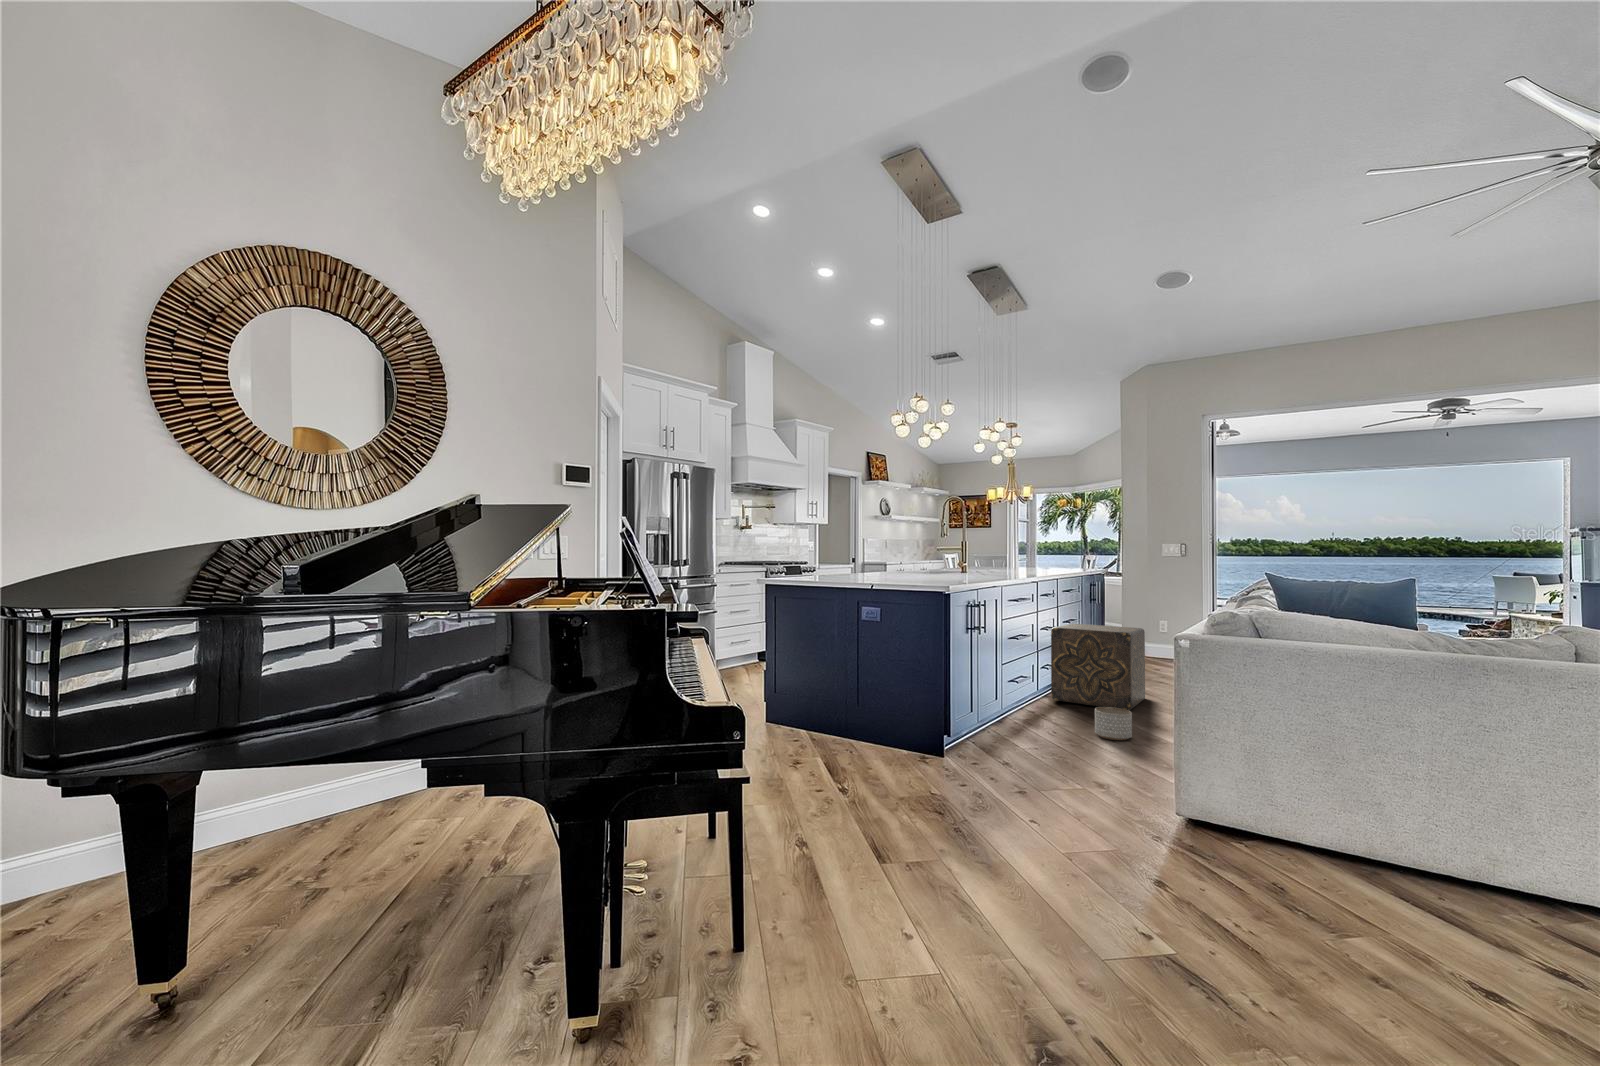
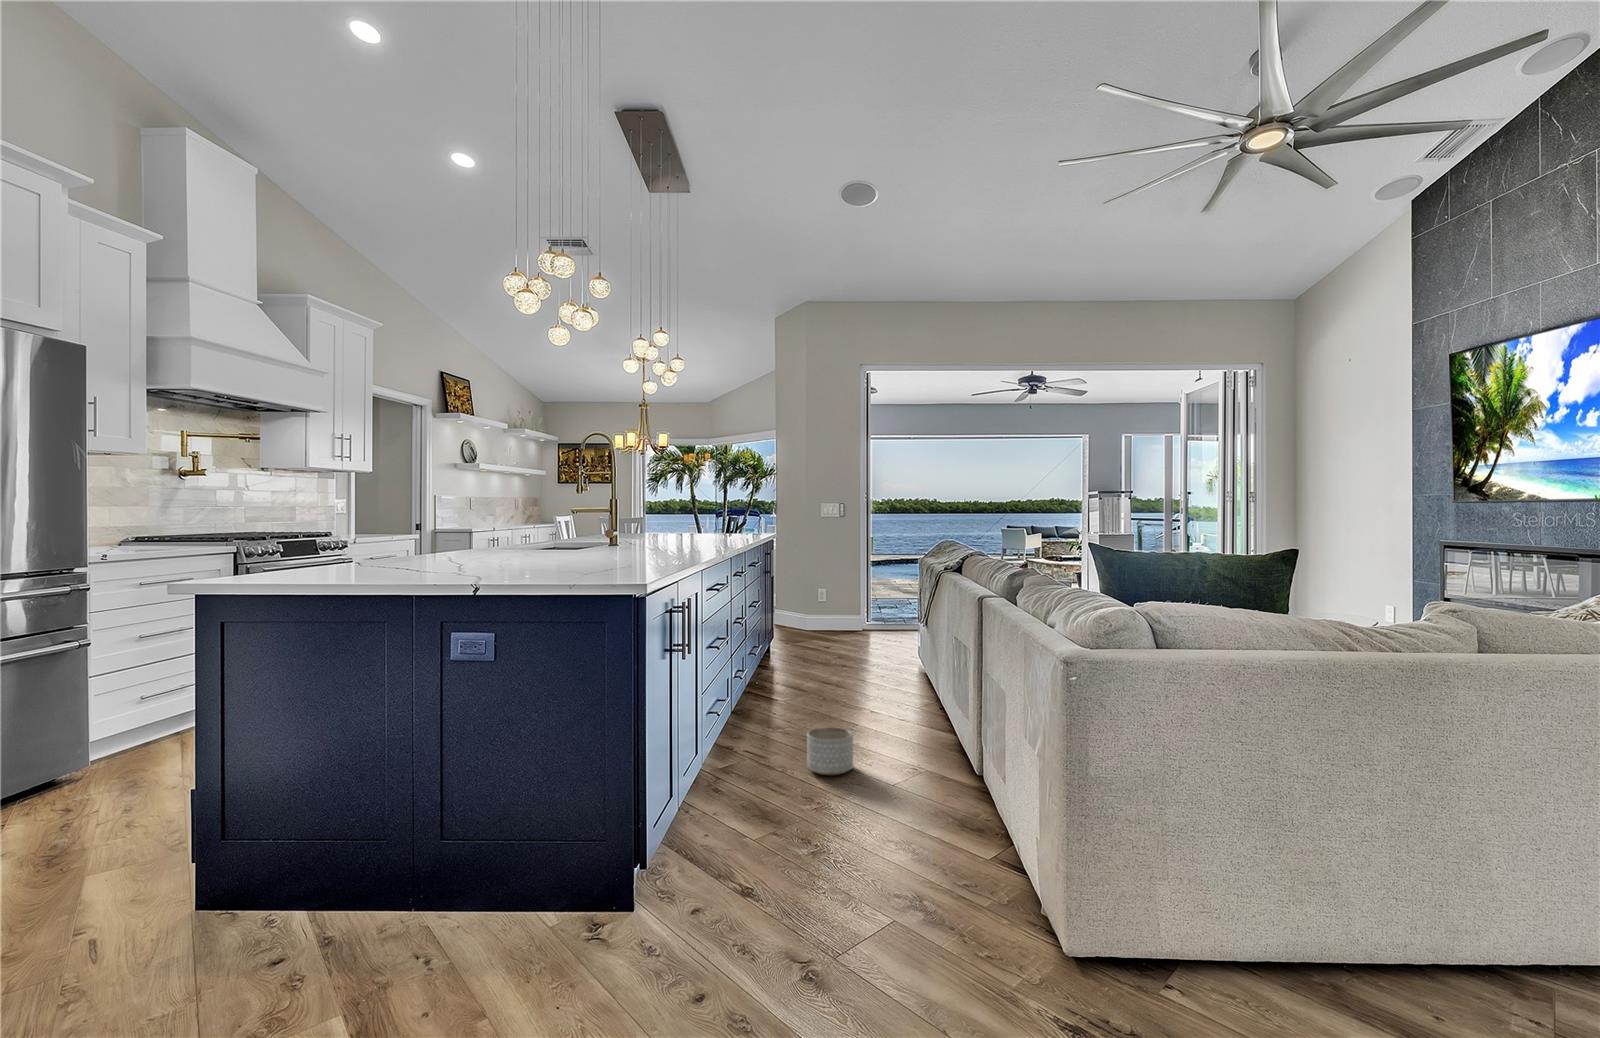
ottoman: present [1051,624,1145,710] -> none [730,609,832,719]

